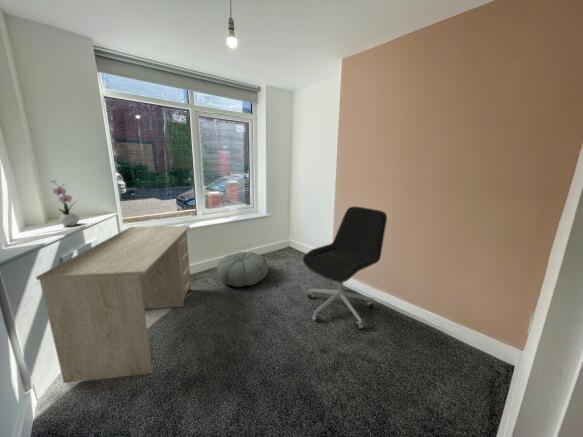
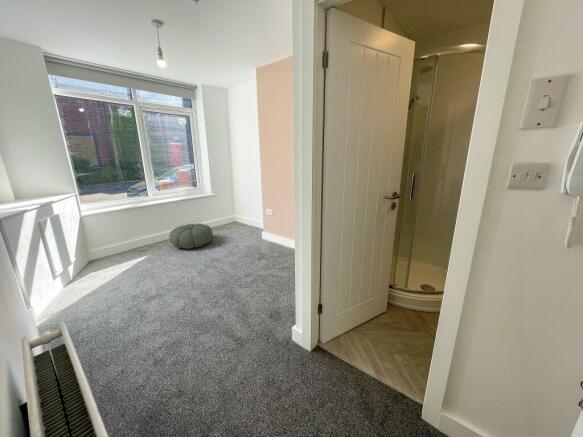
flower arrangement: present [53,186,80,226] -> none [20,165,47,201]
office chair: present [303,206,387,329] -> none [235,181,292,264]
desk: present [36,226,191,383] -> none [26,201,149,310]

